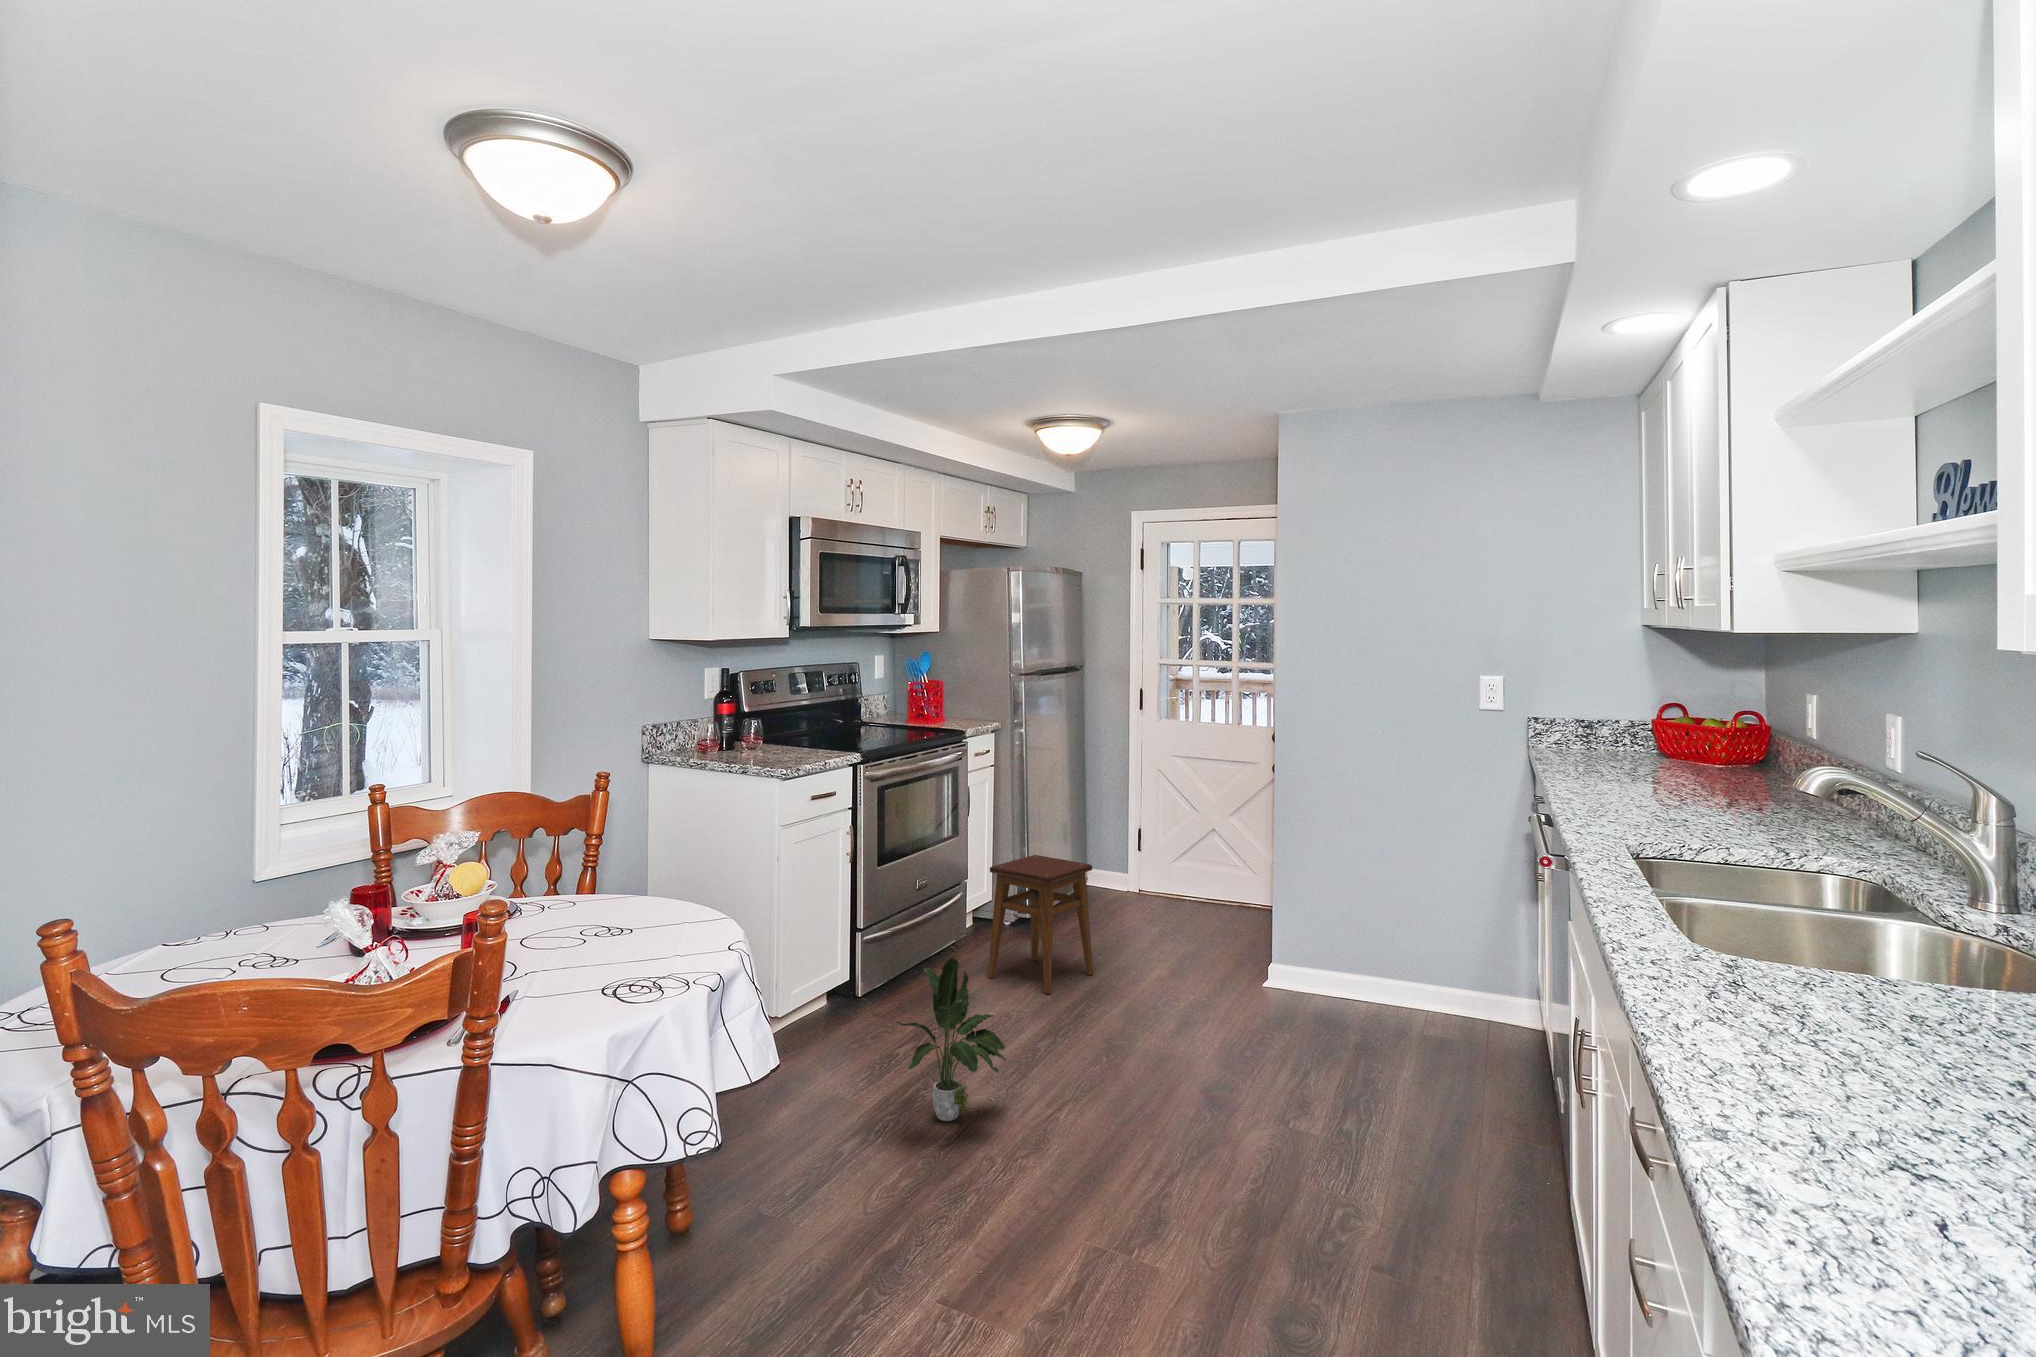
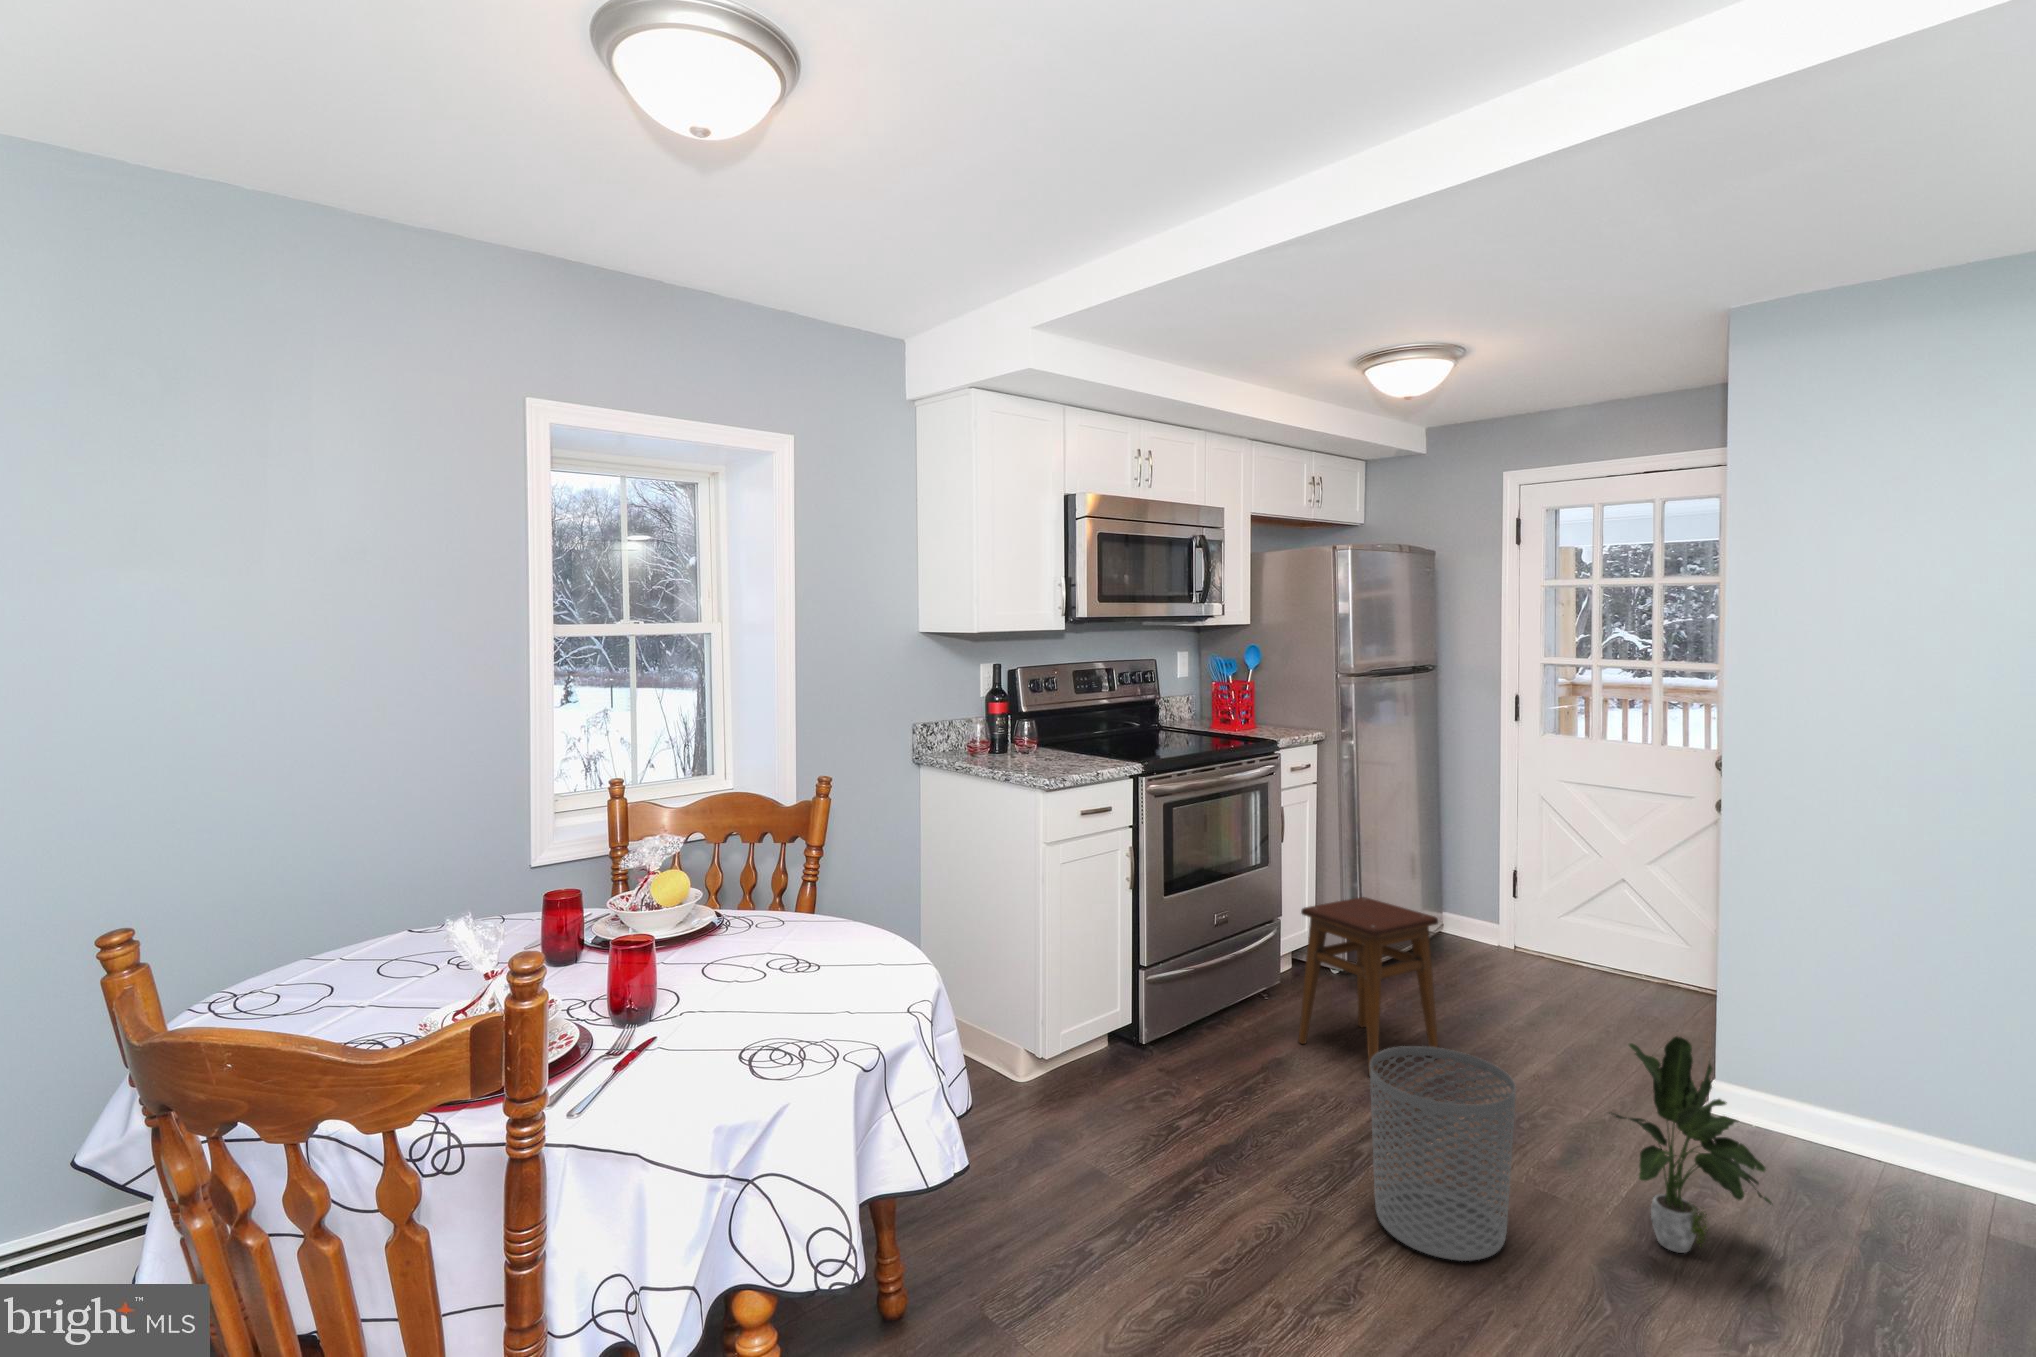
waste bin: none [1057,953,1154,1096] -> present [1370,1046,1516,1261]
potted plant: present [896,958,1006,1121] -> present [1609,1036,1772,1253]

